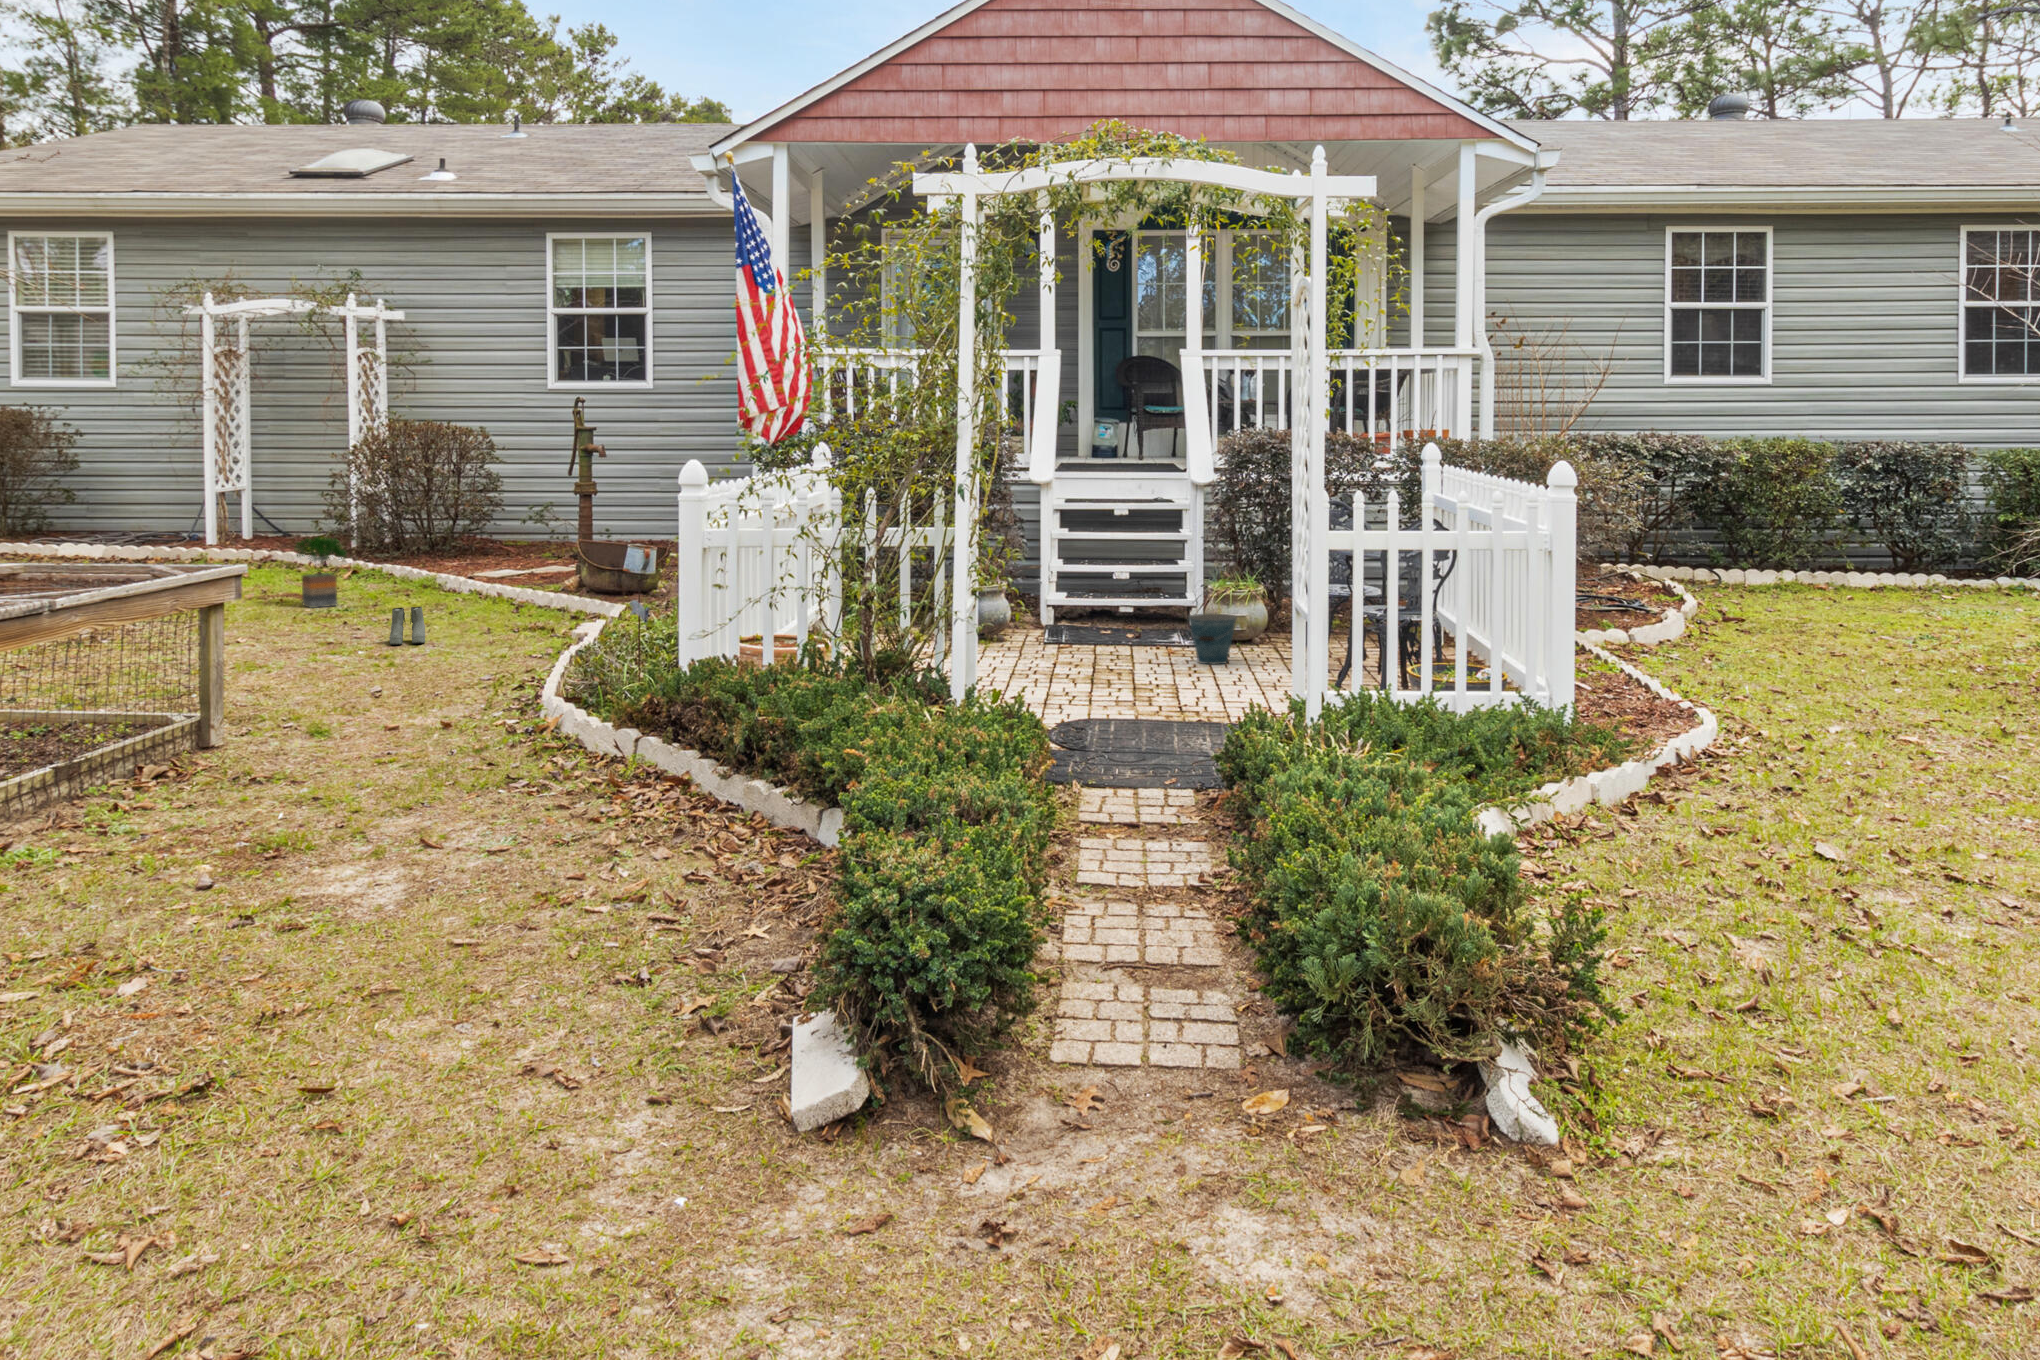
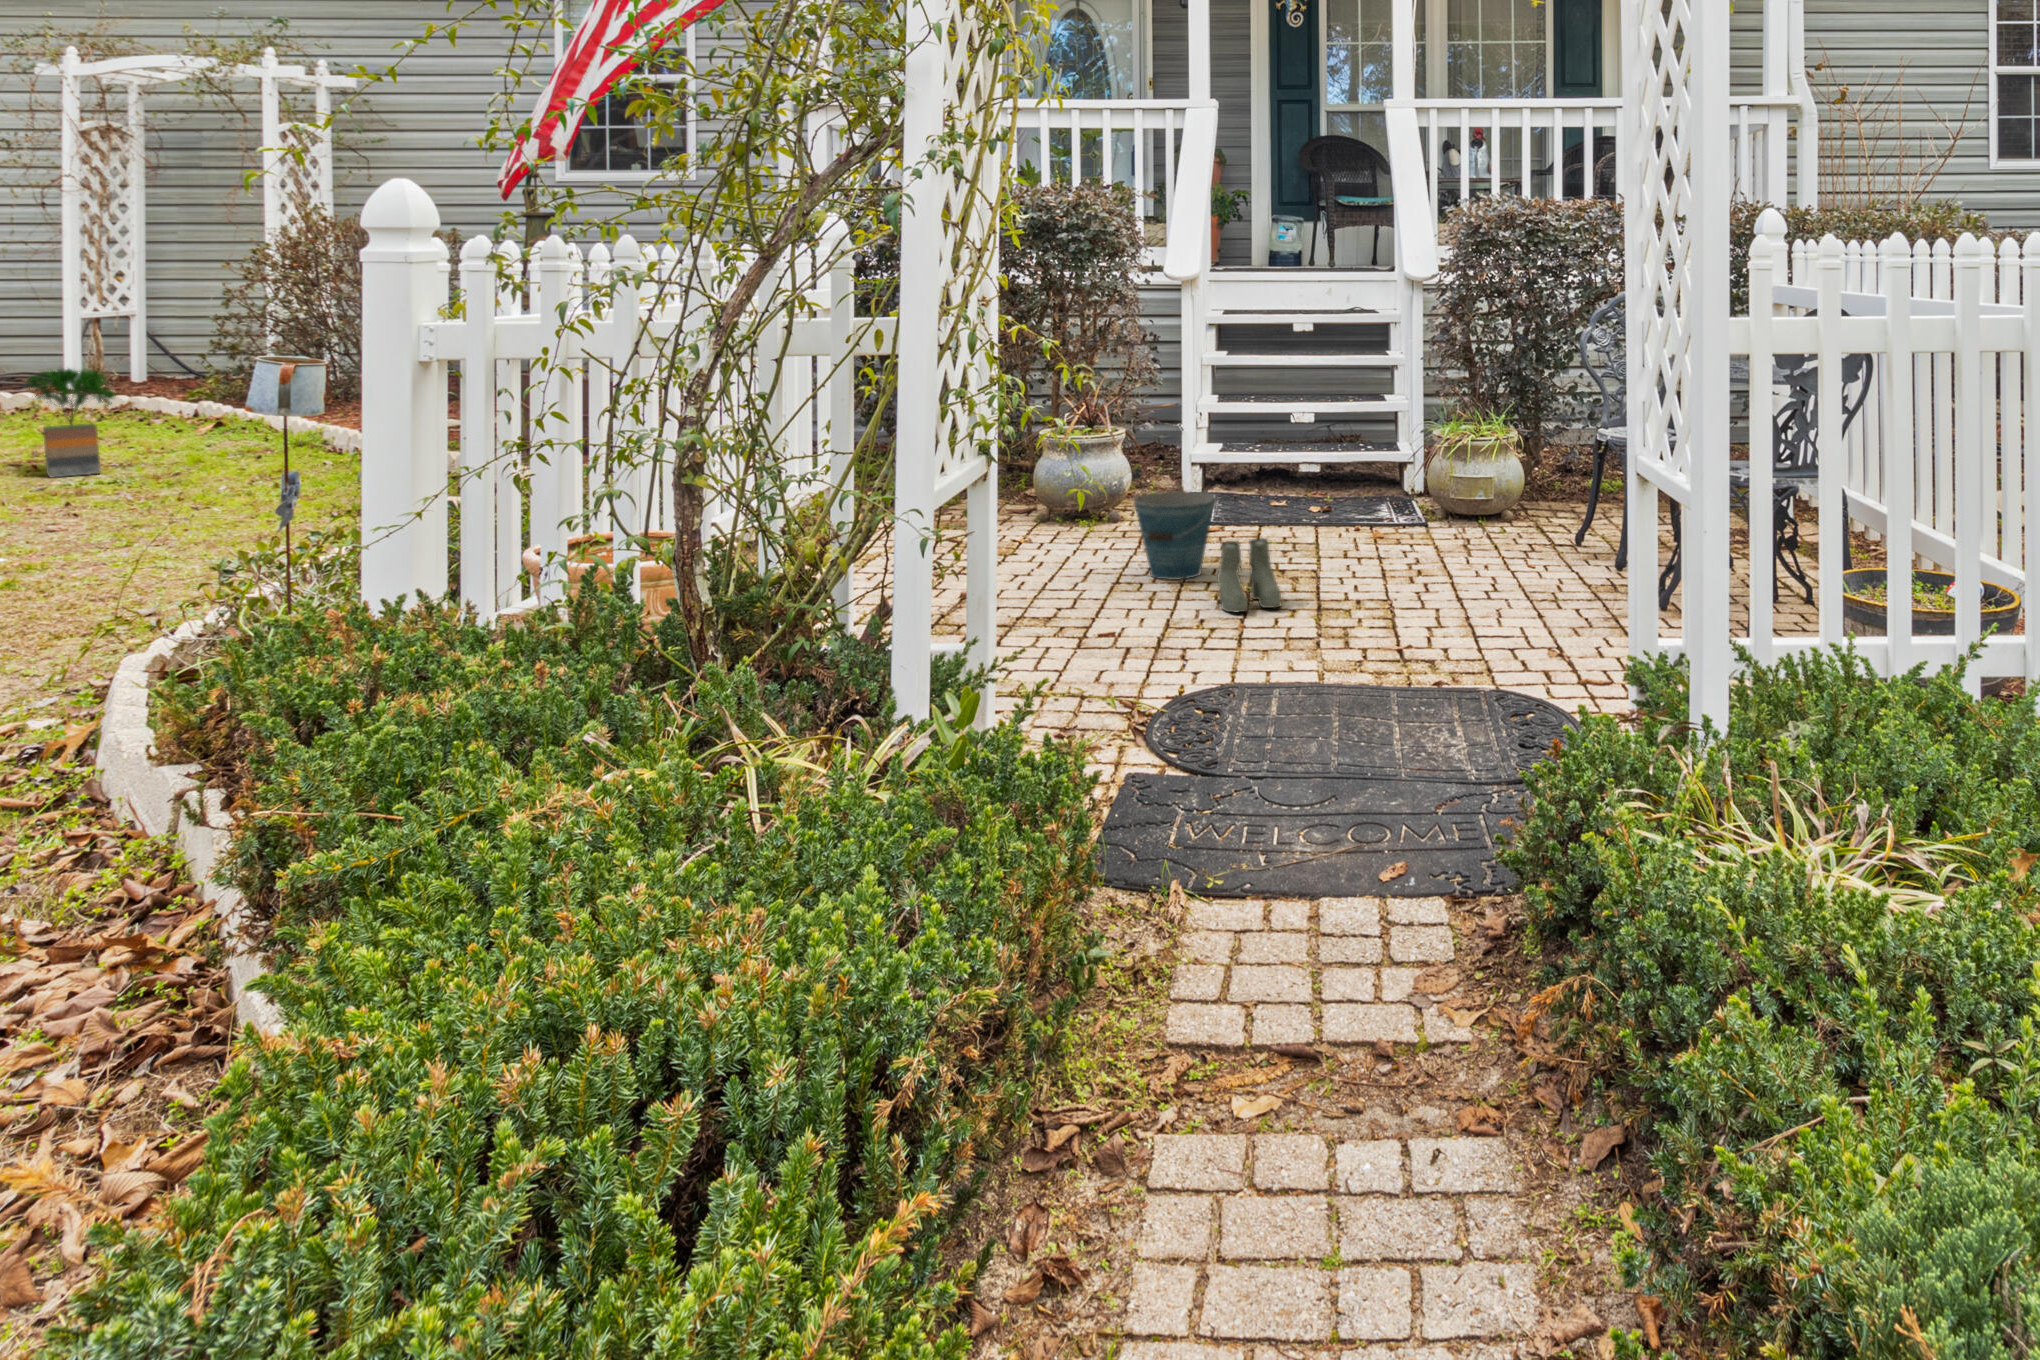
boots: present [389,607,425,645] -> present [1217,538,1281,613]
bucket: present [1188,613,1237,665] -> present [1132,491,1215,580]

